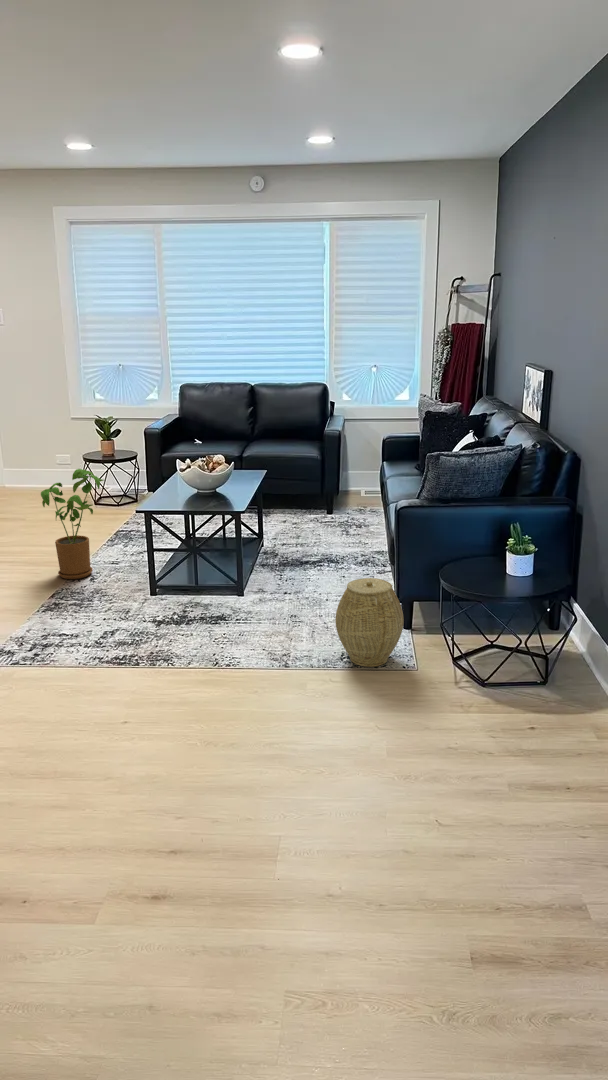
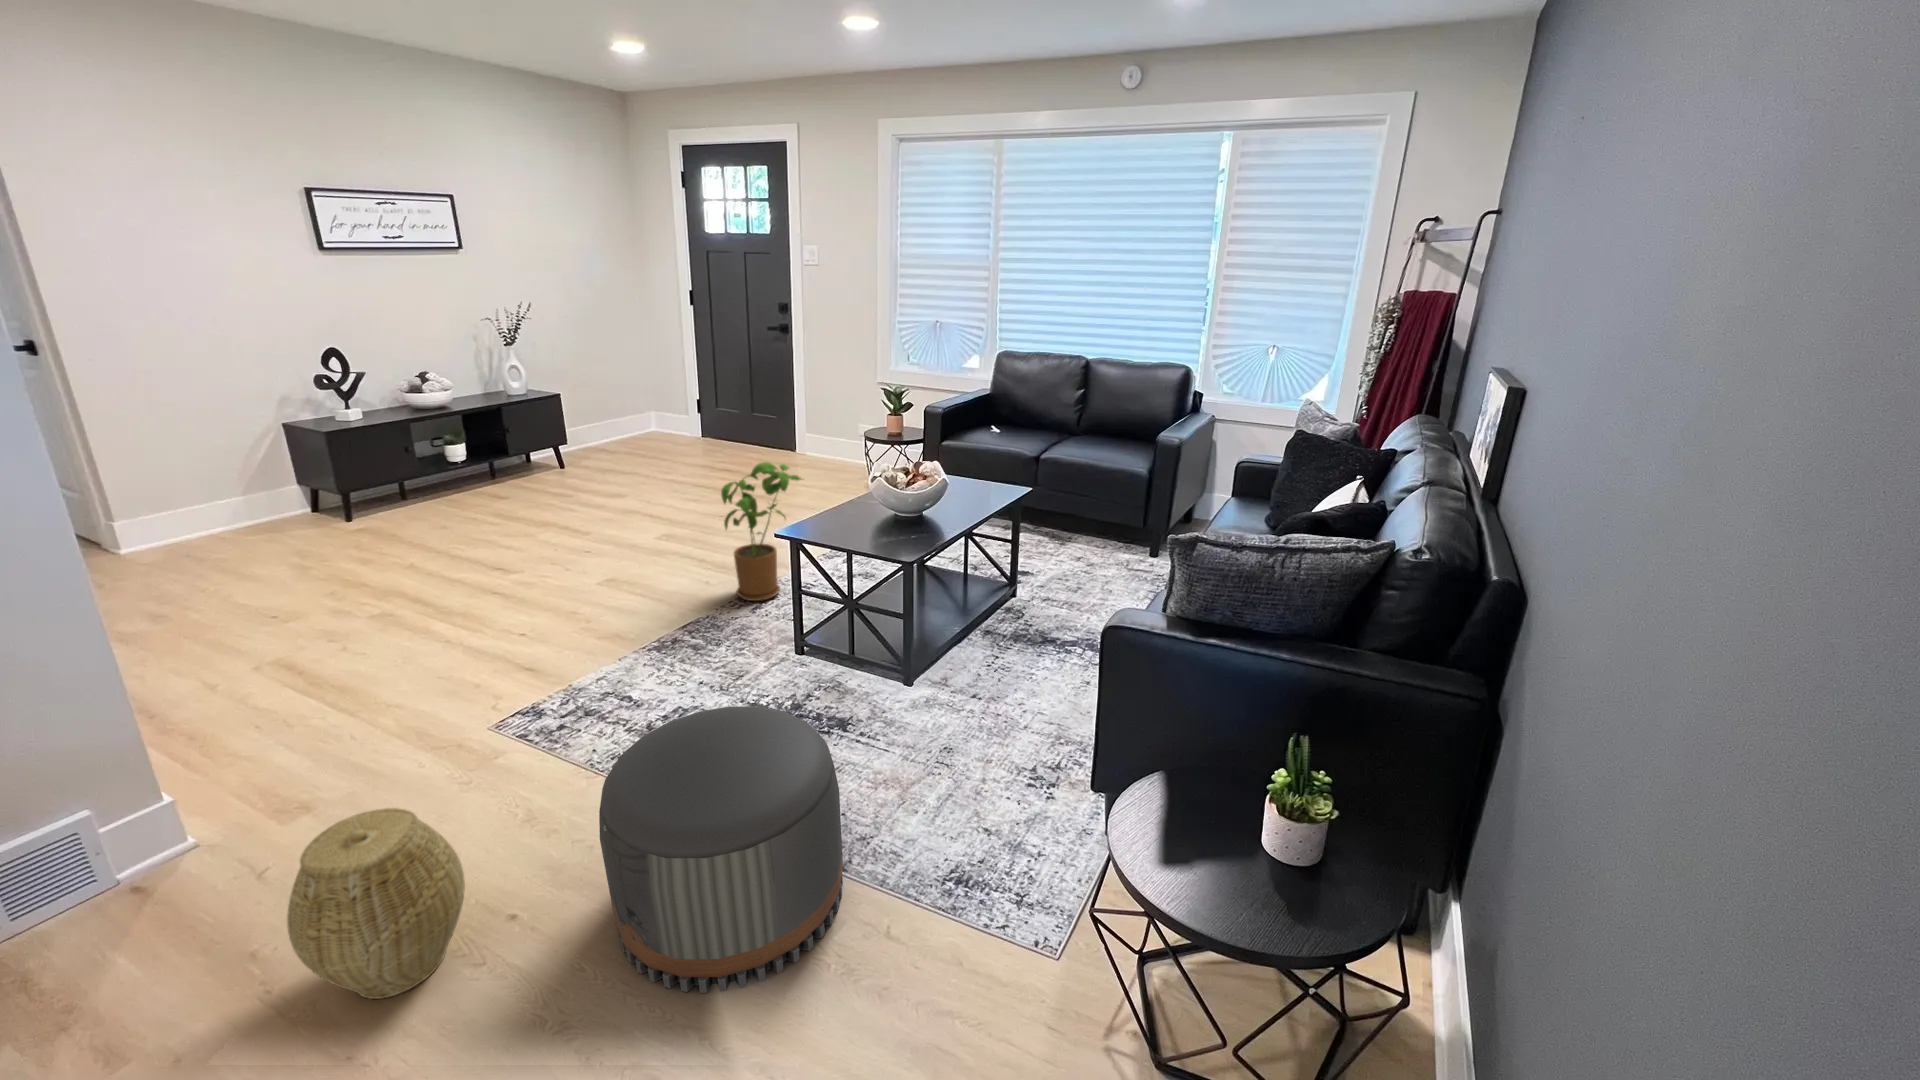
woven basket: present [335,578,404,667] -> present [287,808,465,999]
pouf: none [167,581,301,725] -> present [599,706,843,993]

